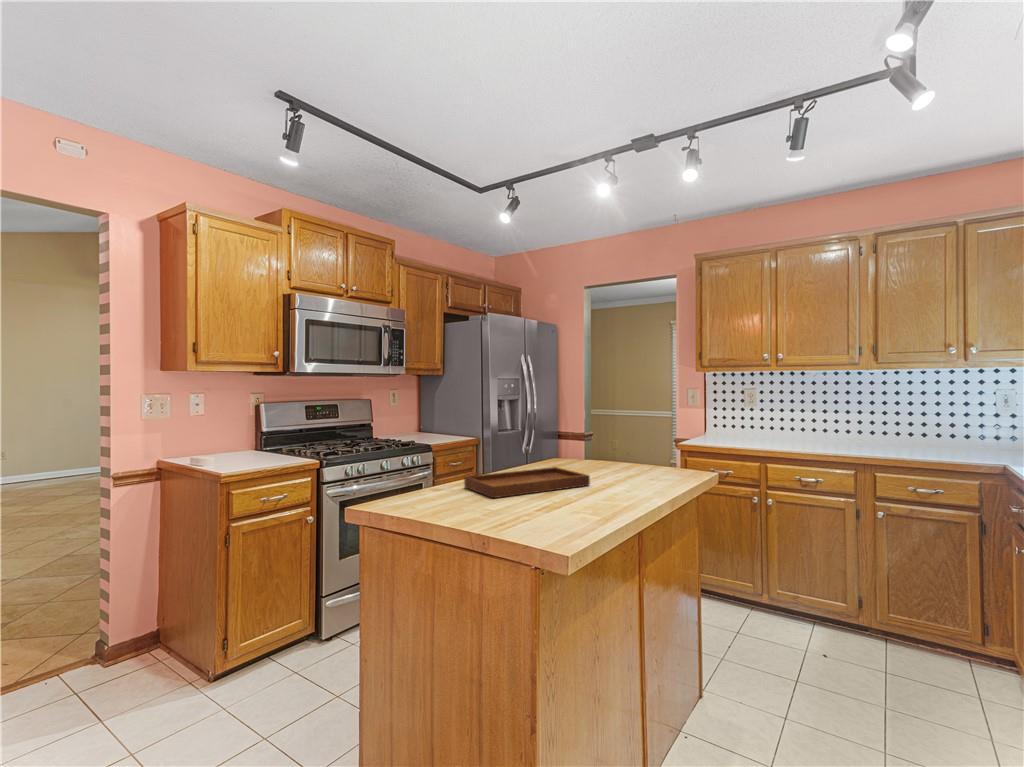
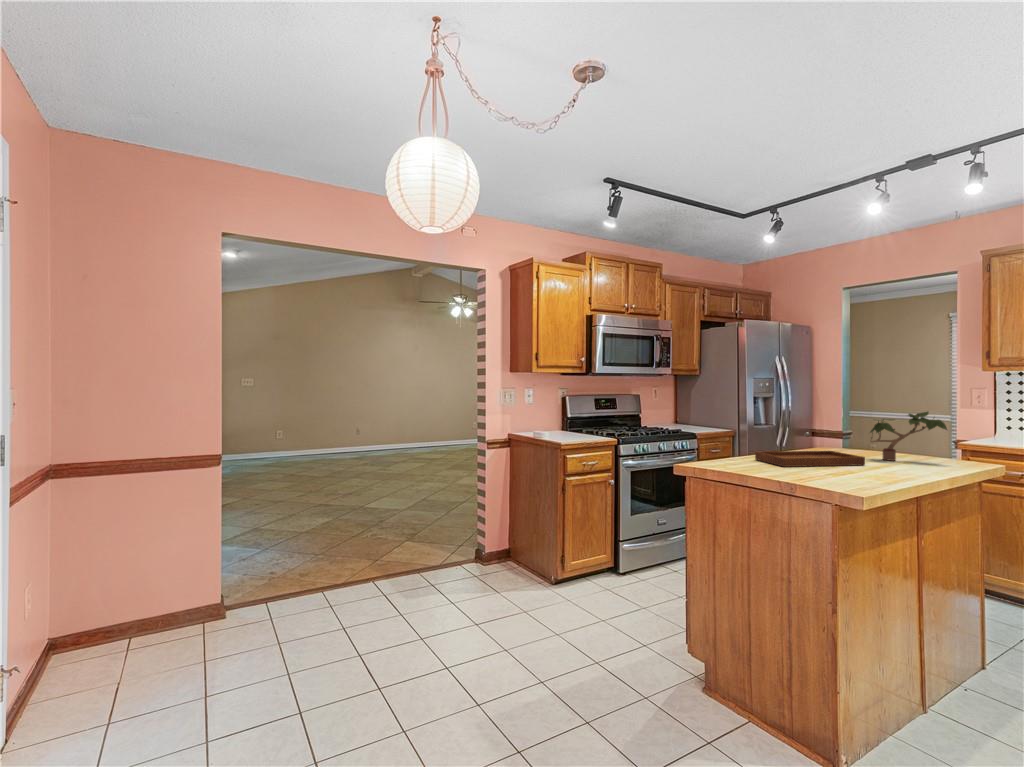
potted plant: none [591,413,681,475] -> present [870,412,947,461]

